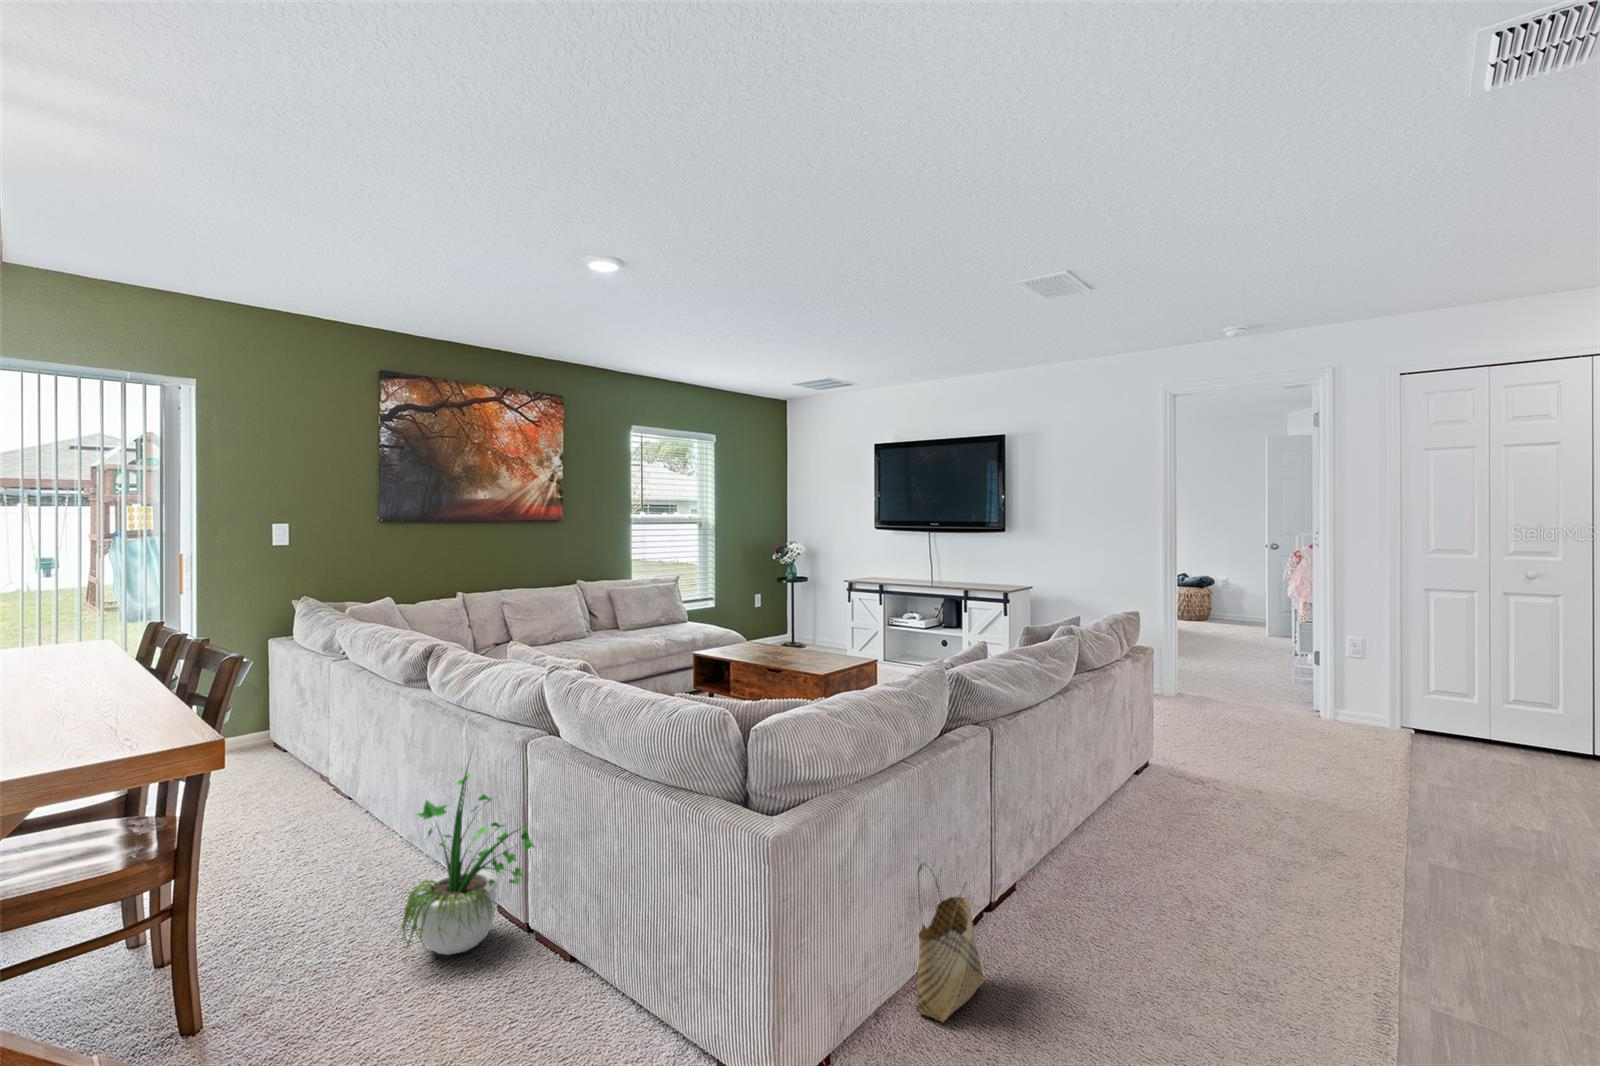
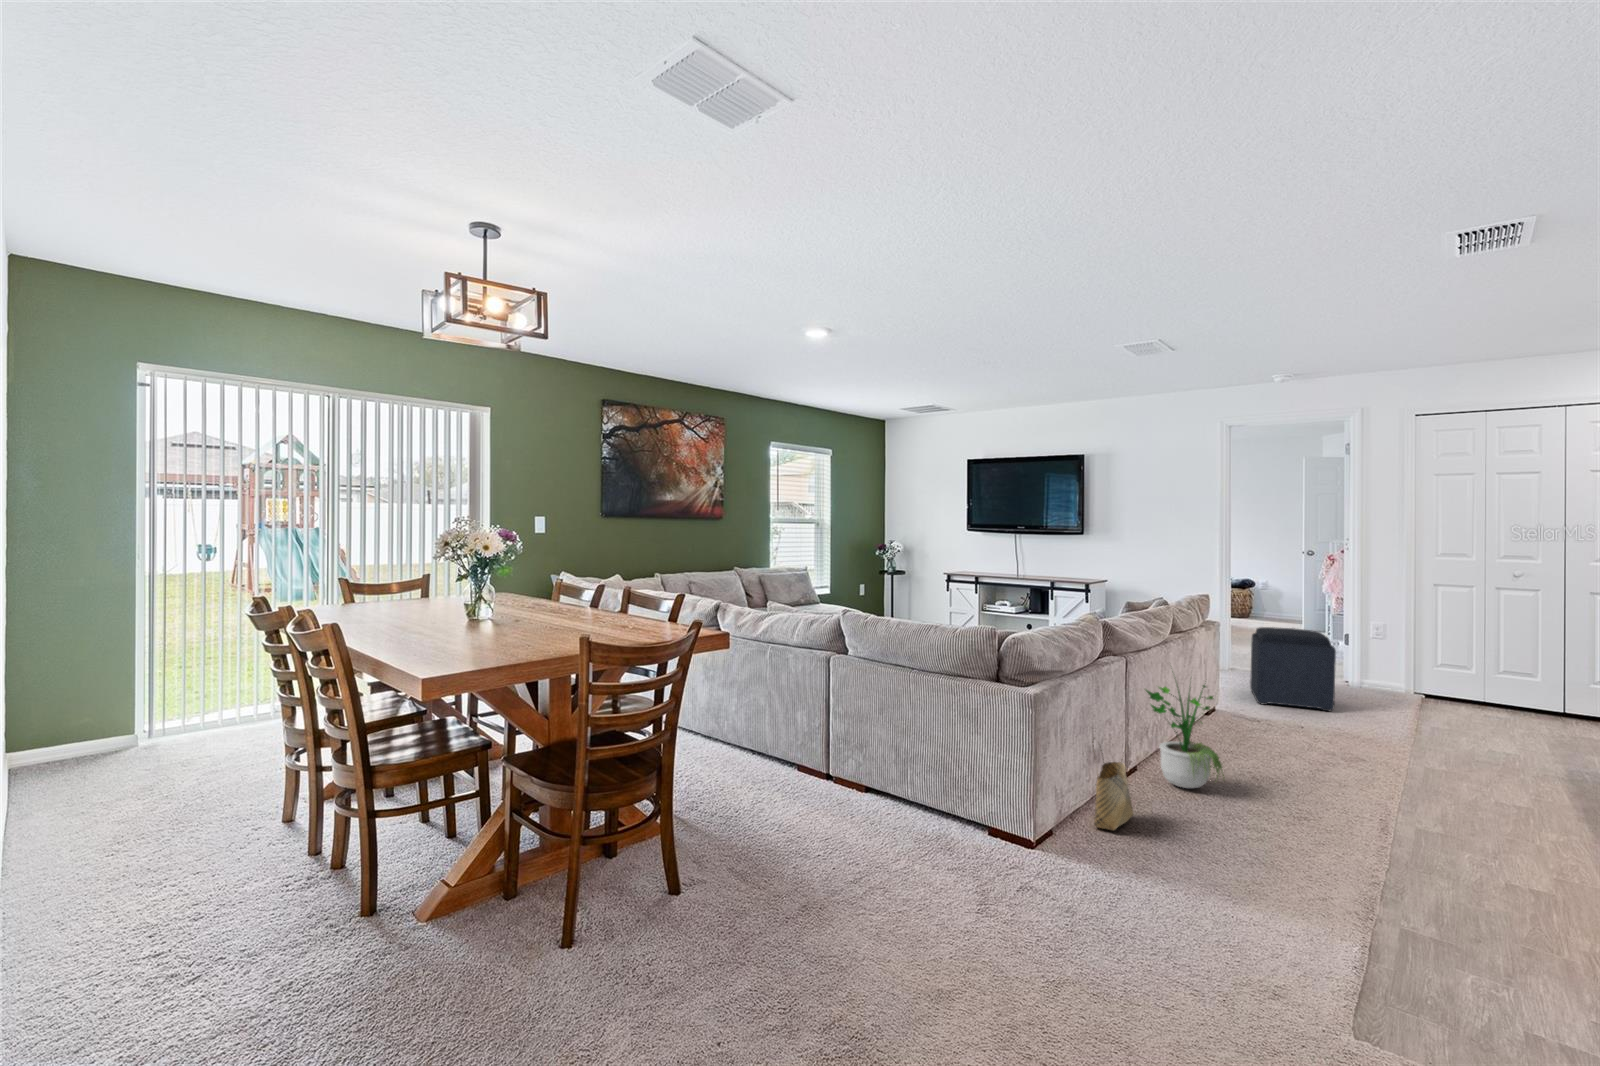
ottoman: none [1195,649,1297,759] -> present [1250,627,1336,711]
potted plant: present [401,768,535,955] -> present [1146,685,1224,788]

